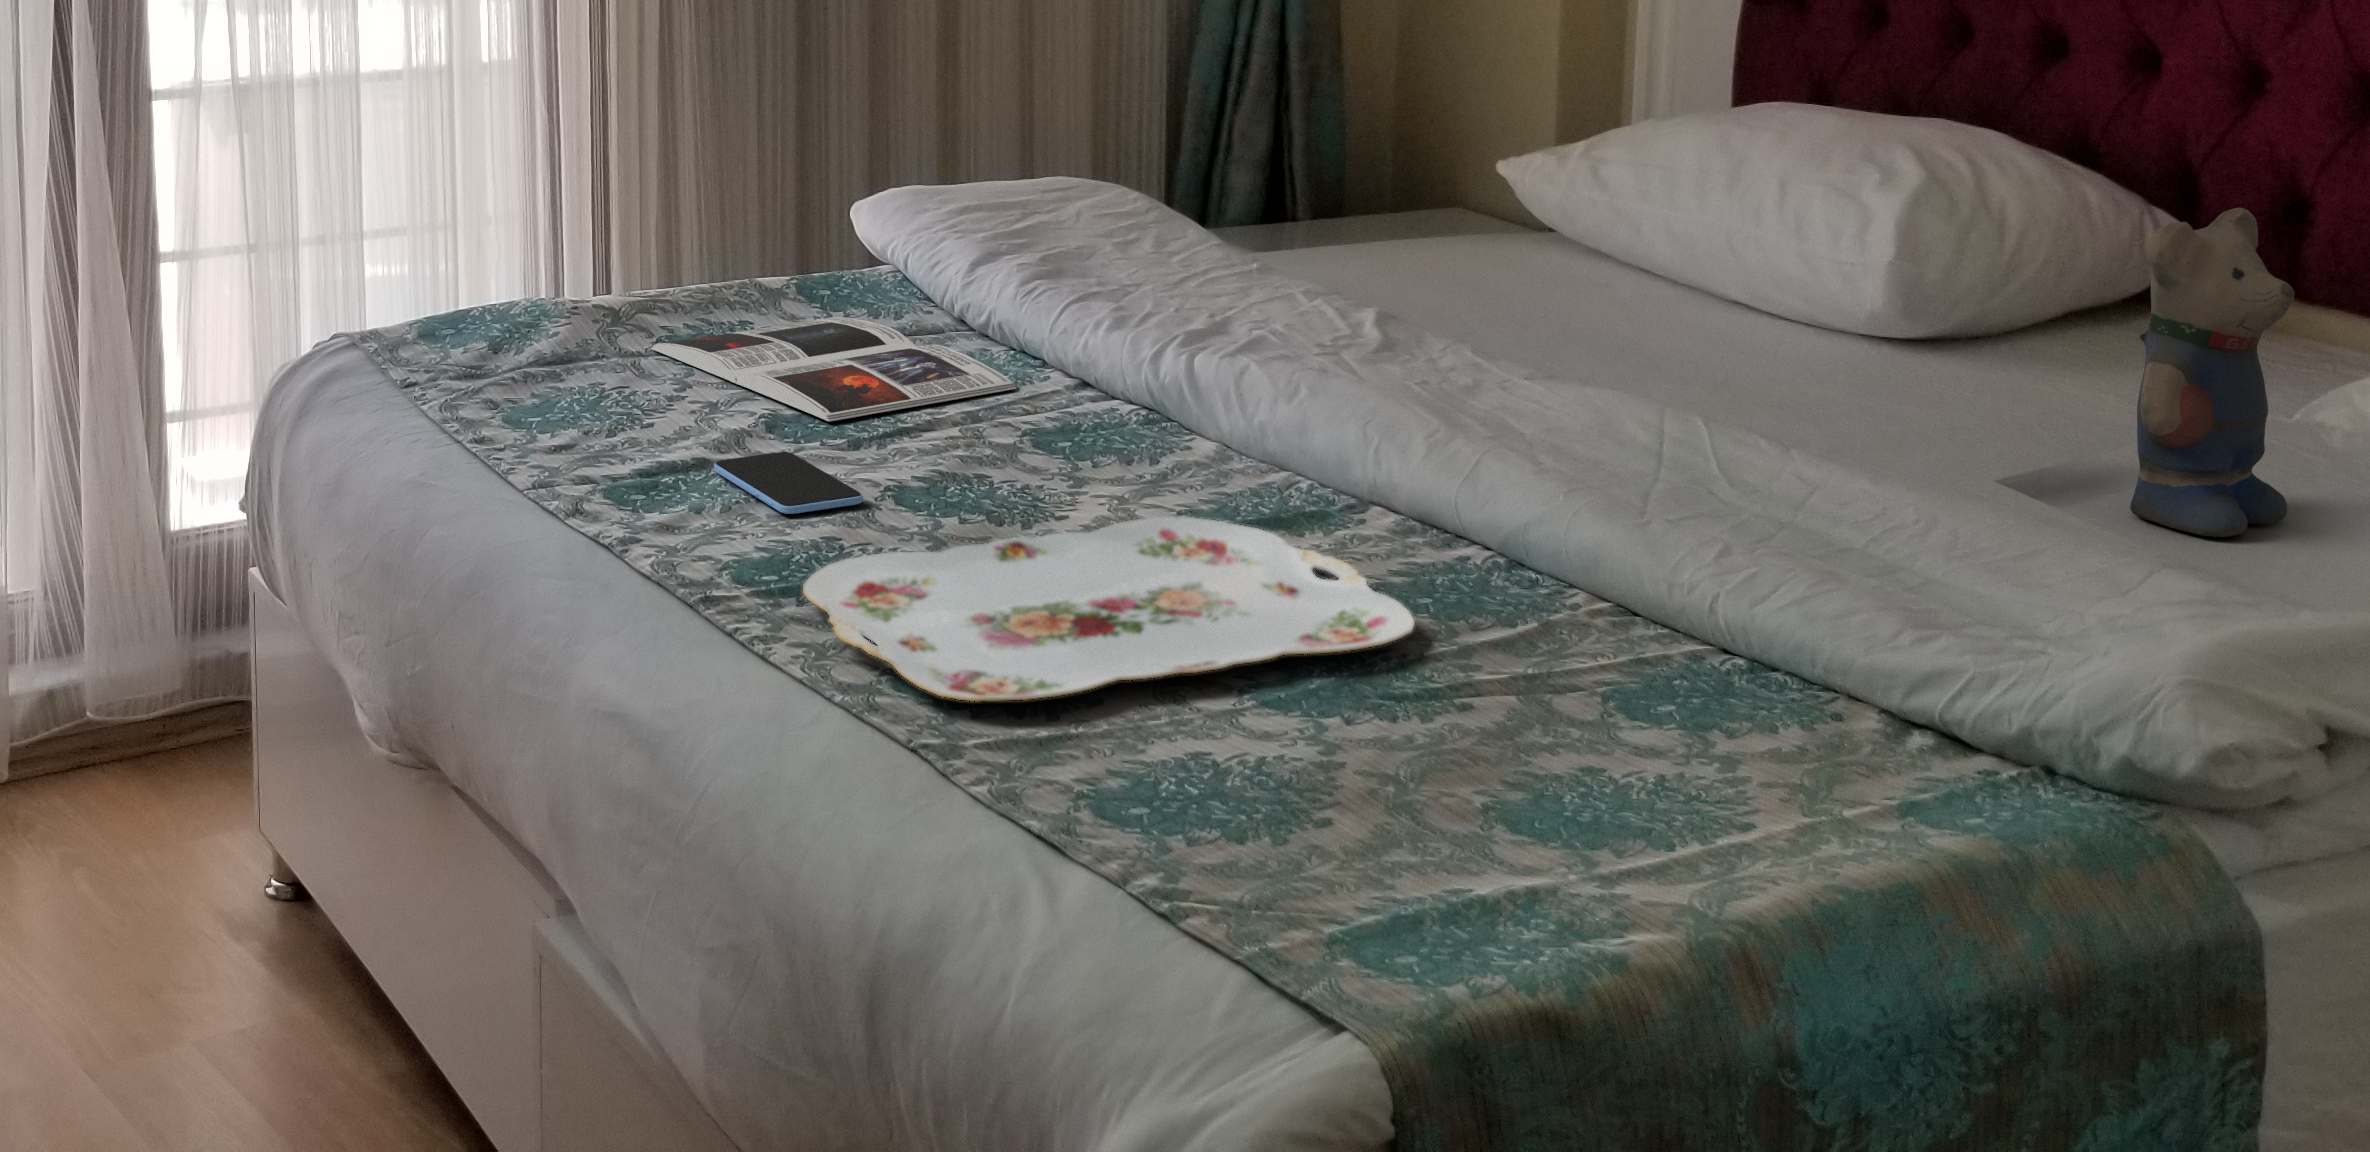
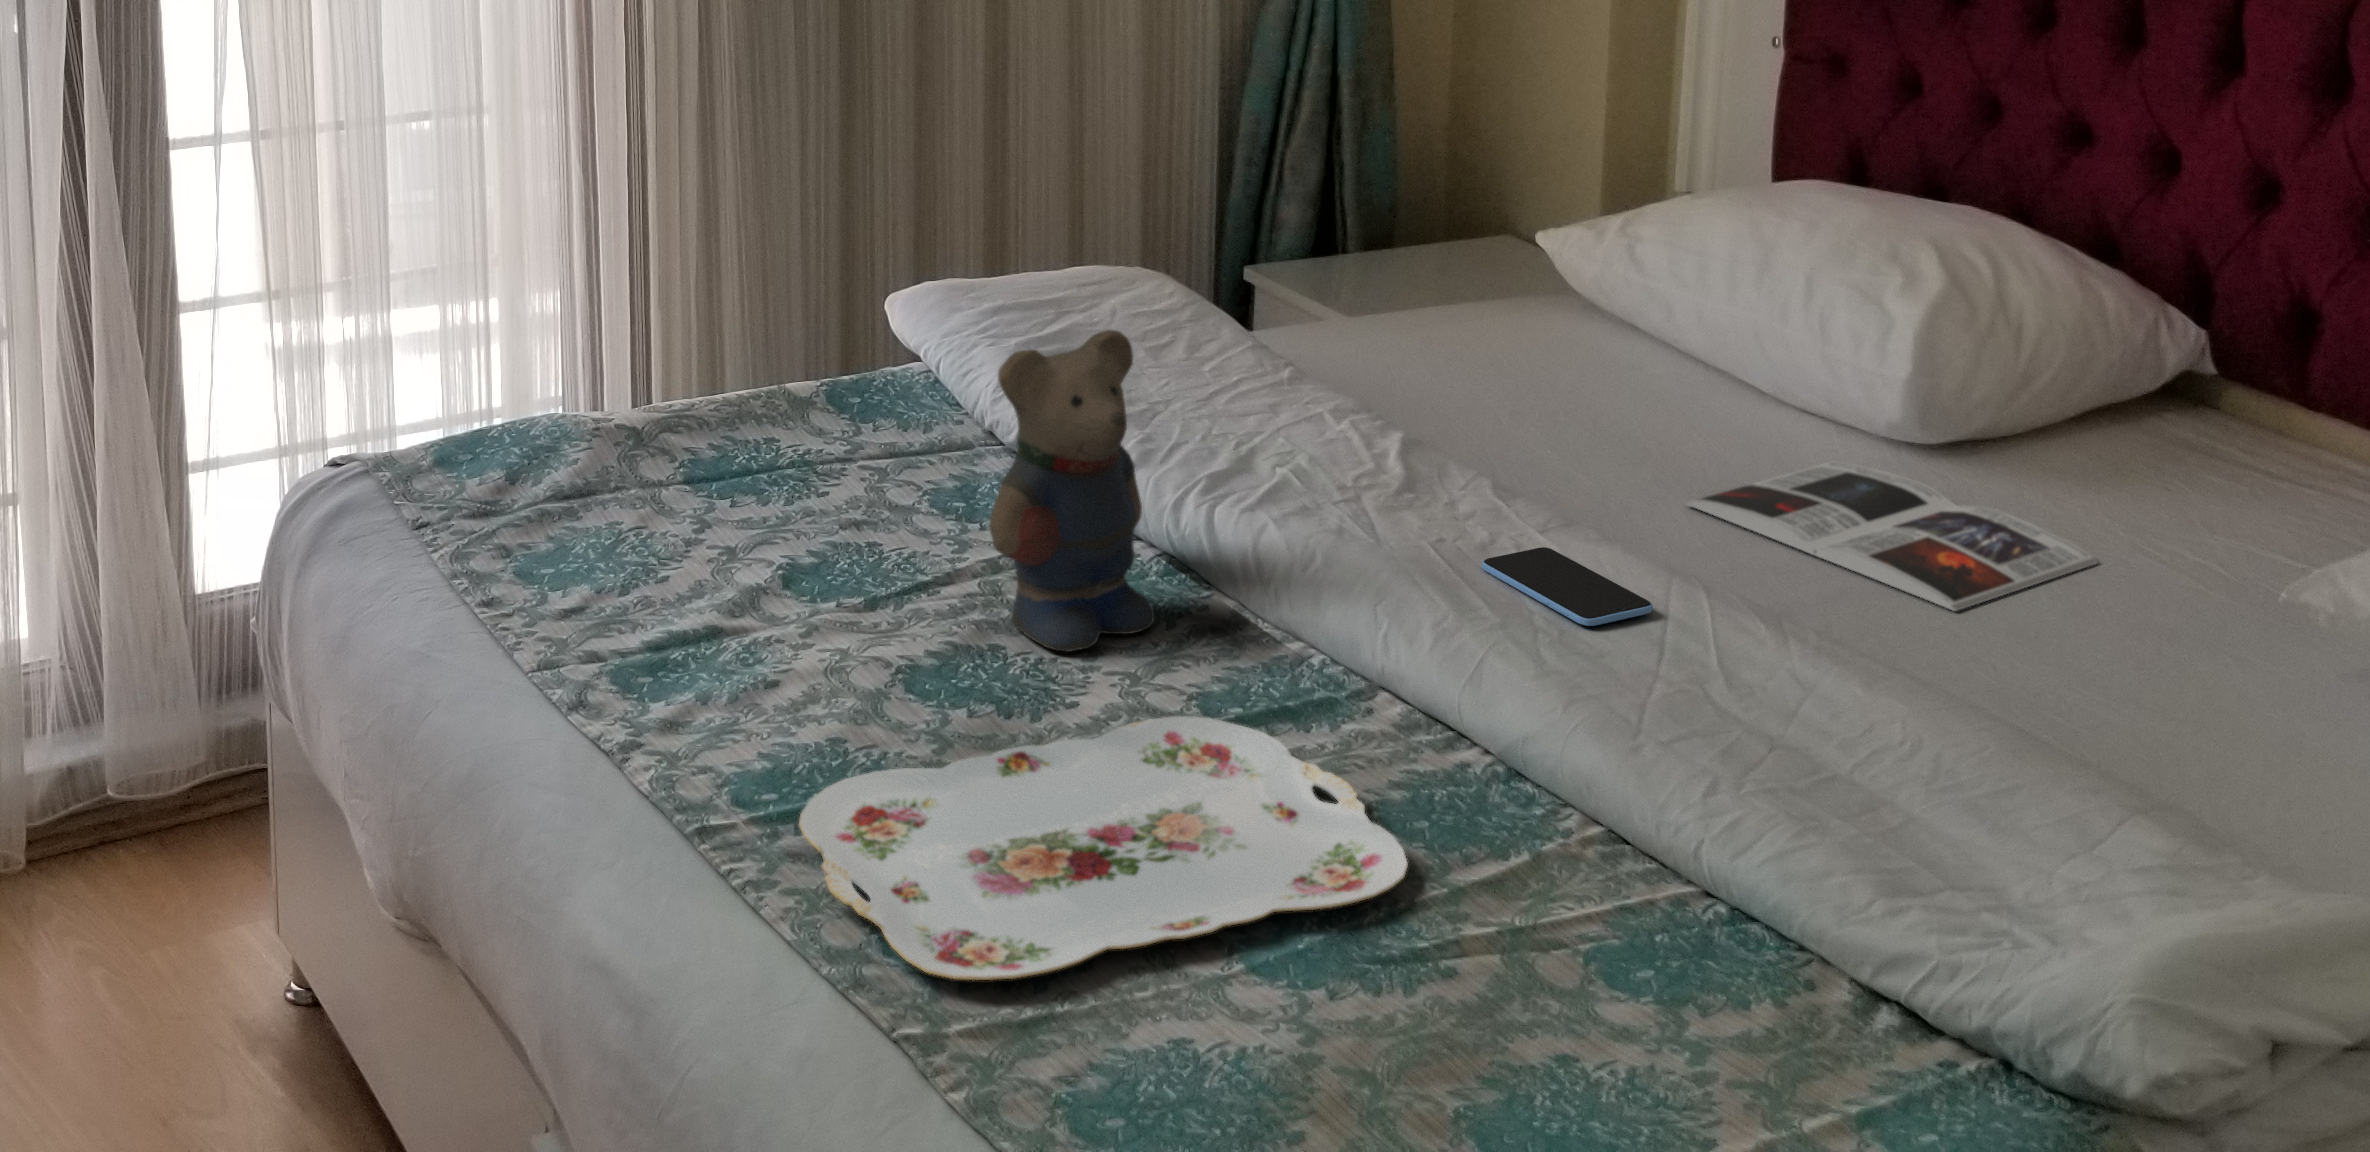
teddy bear: present [2130,208,2295,537] -> present [989,330,1154,651]
magazine: present [651,317,1016,421] -> present [1687,462,2097,611]
smartphone: present [714,452,863,514] -> present [1482,547,1653,626]

